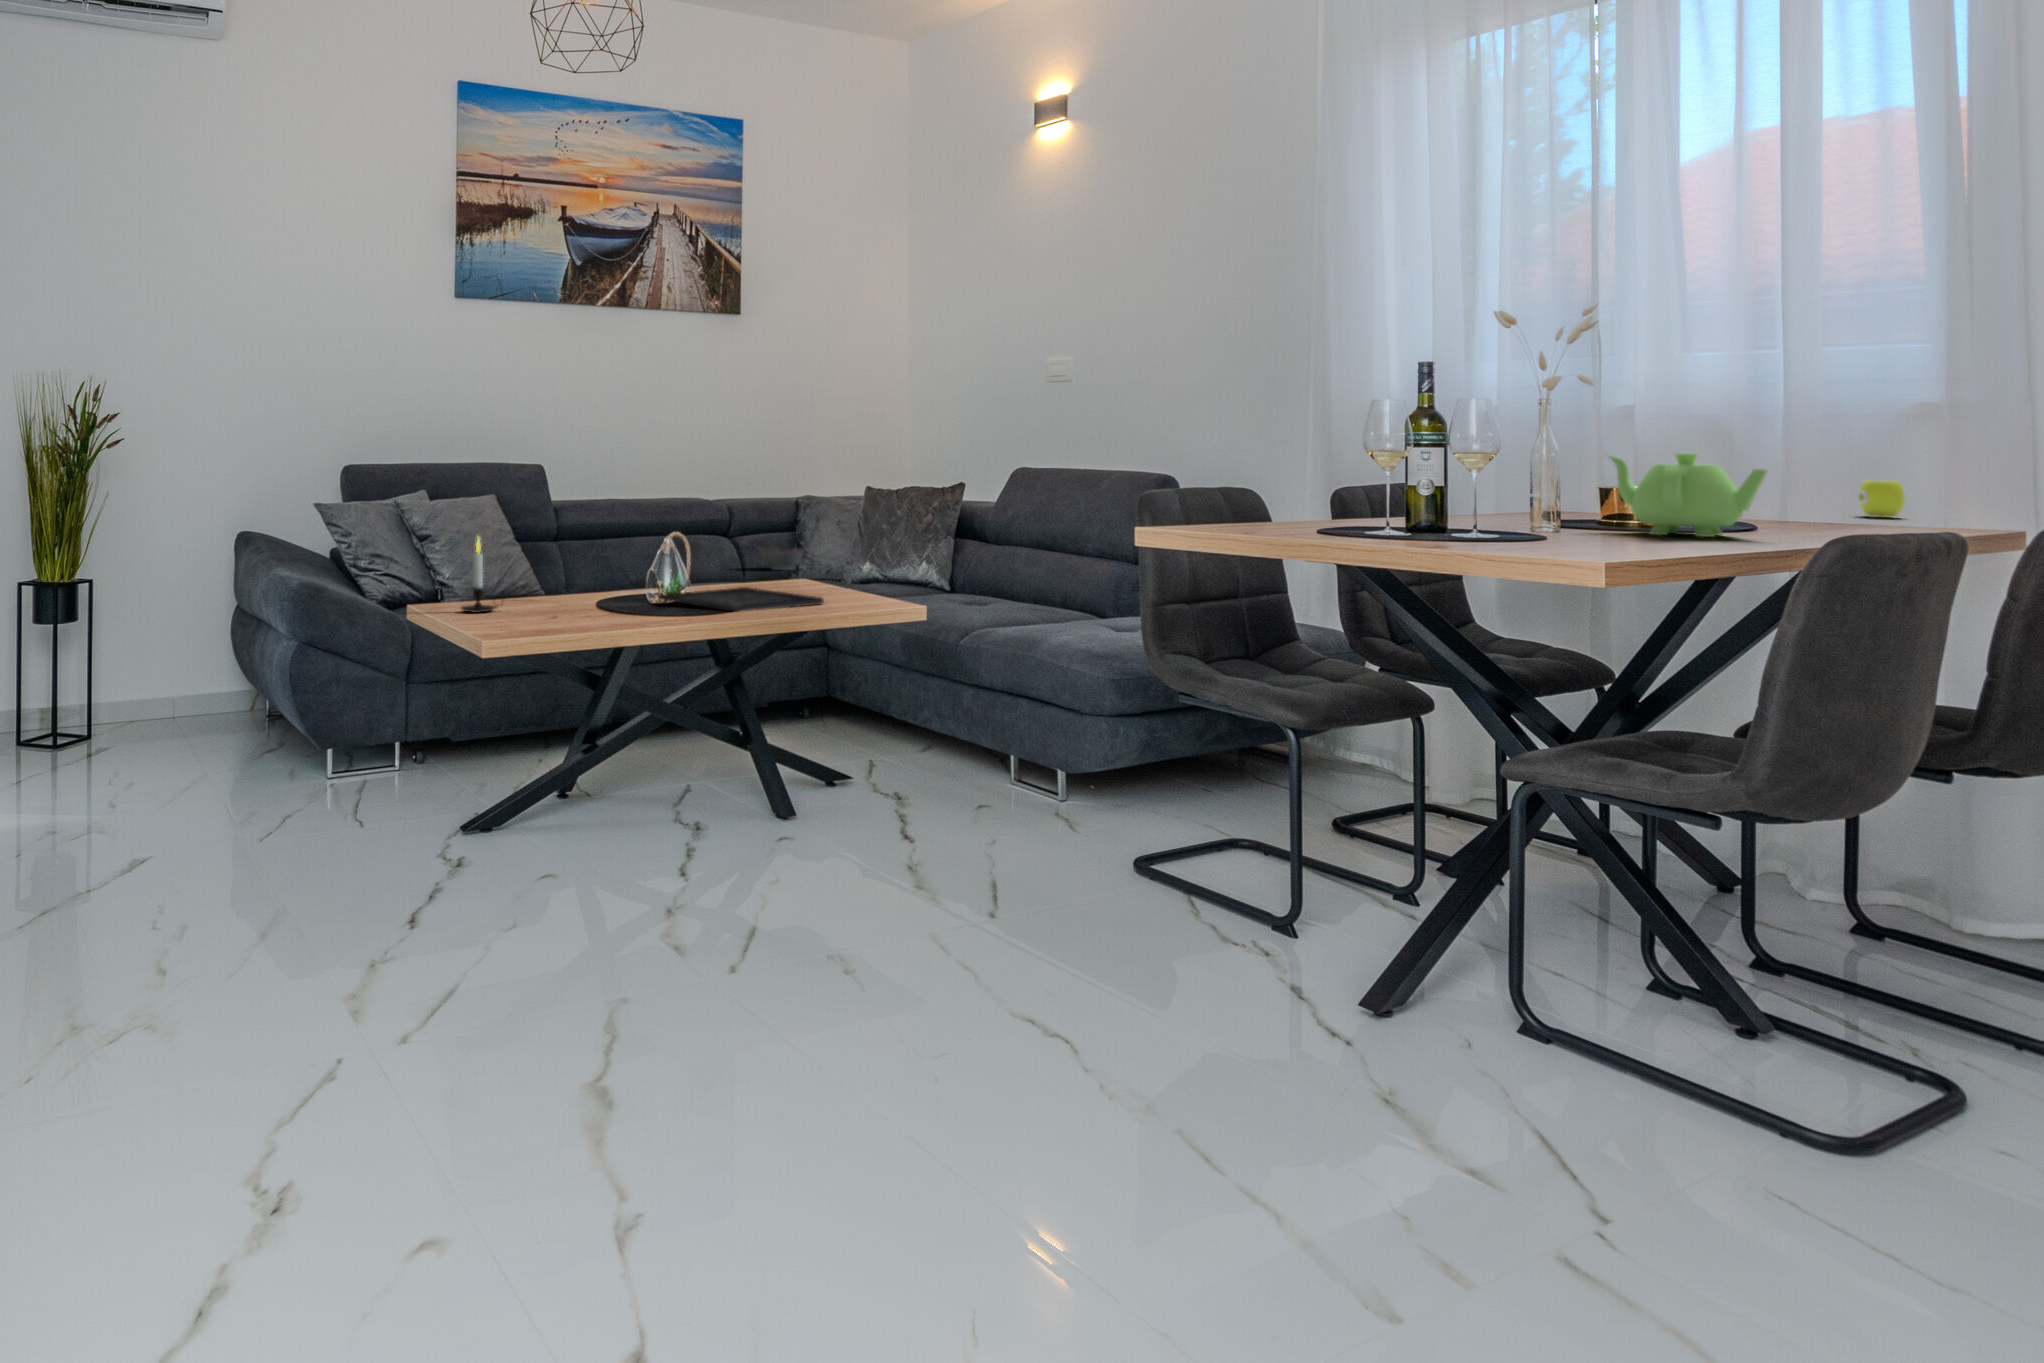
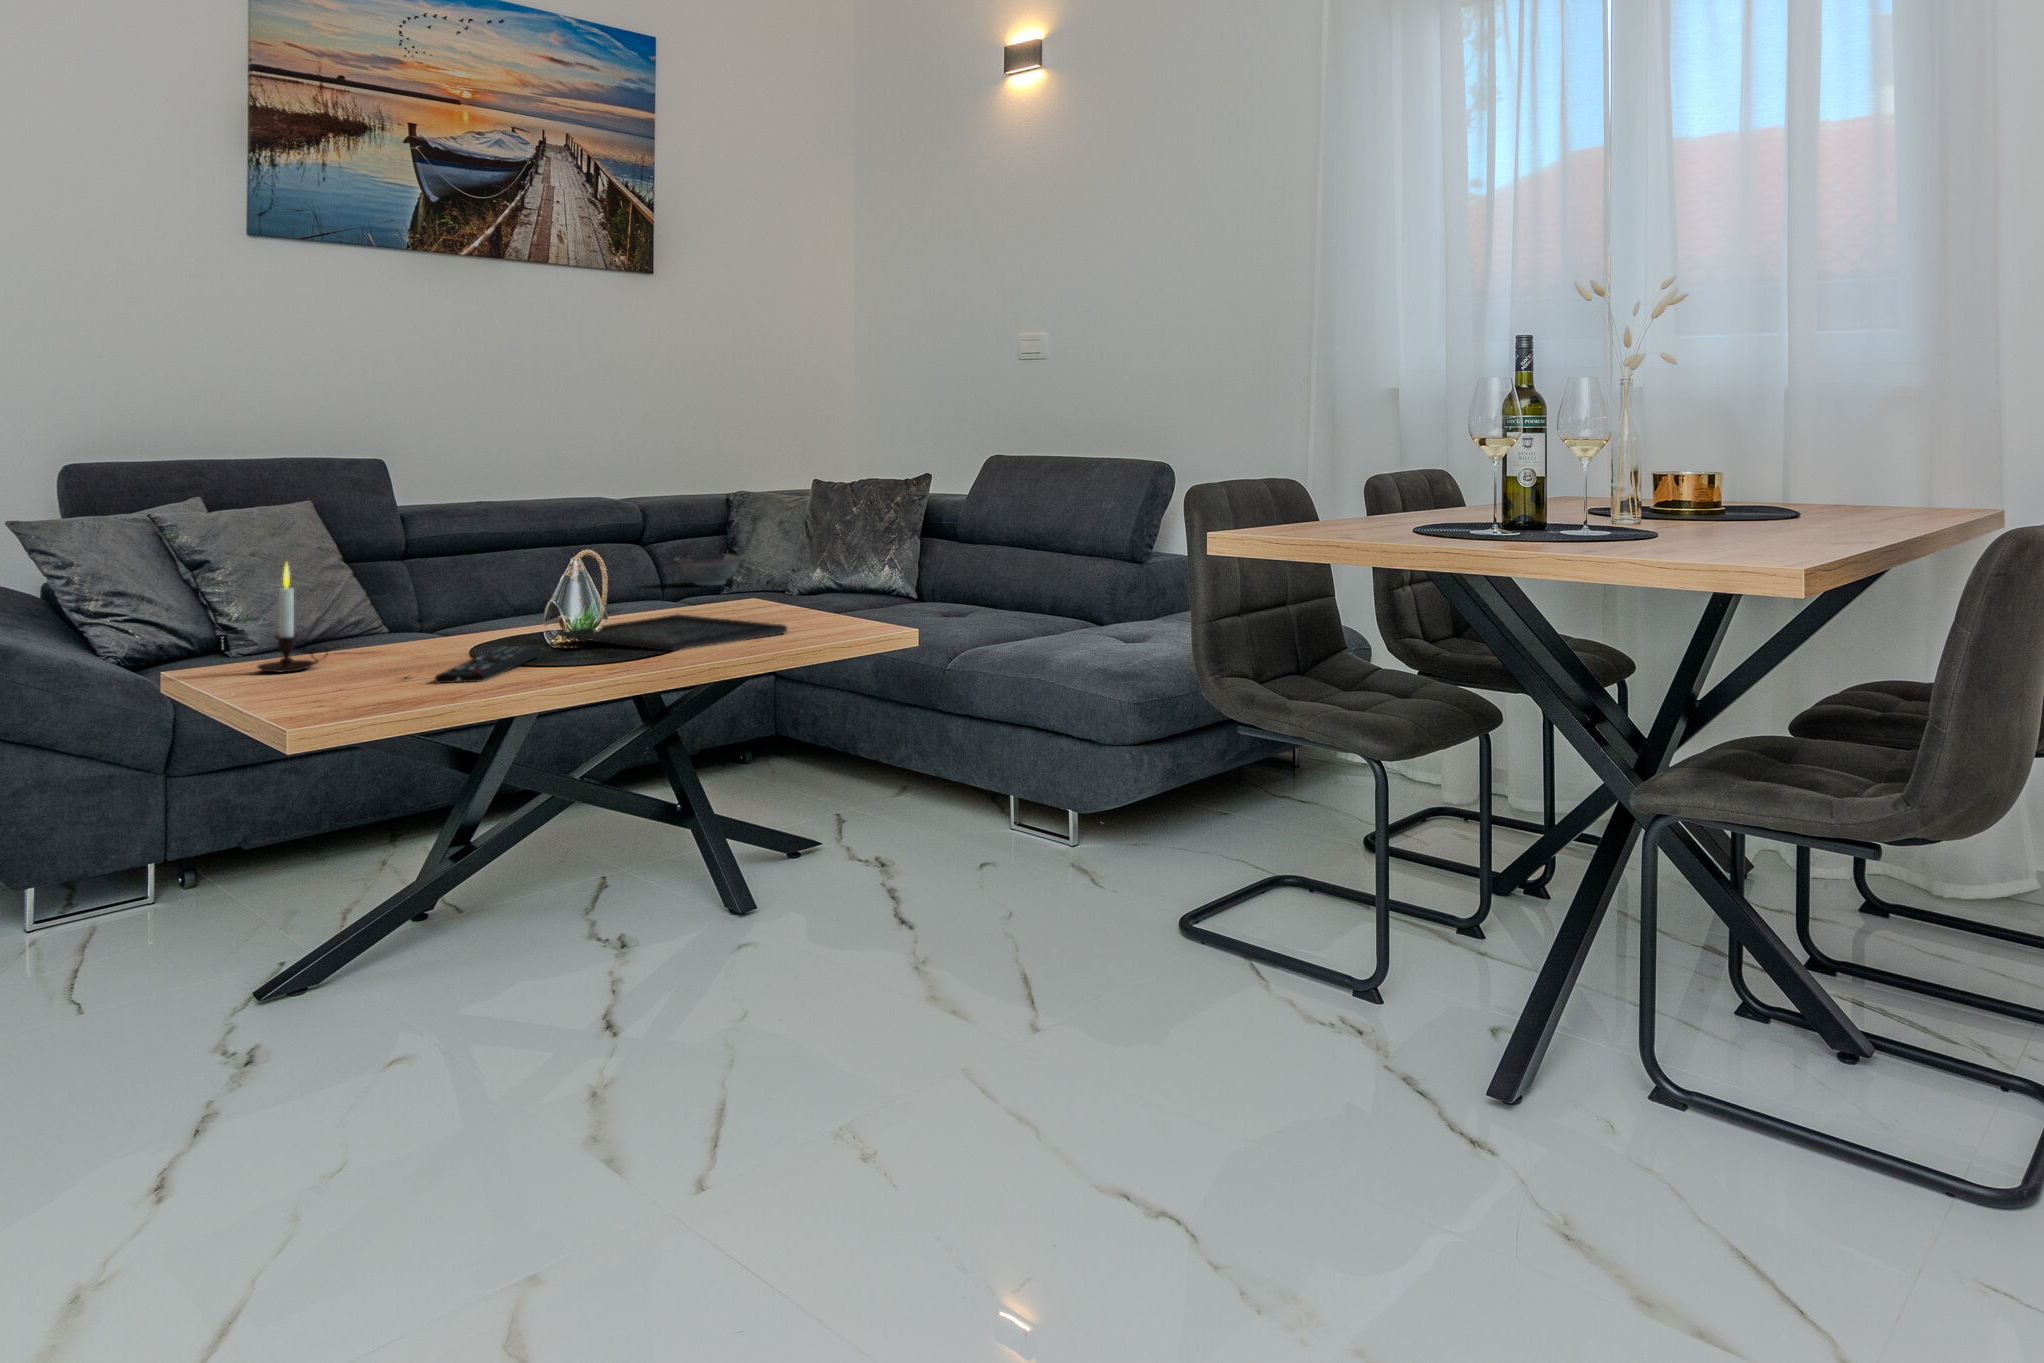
teapot: present [1608,453,1767,537] -> none [1688,435,1848,525]
cup: present [1858,480,1905,517] -> none [1855,462,1897,498]
remote control: none [570,602,643,625] -> present [435,646,542,683]

